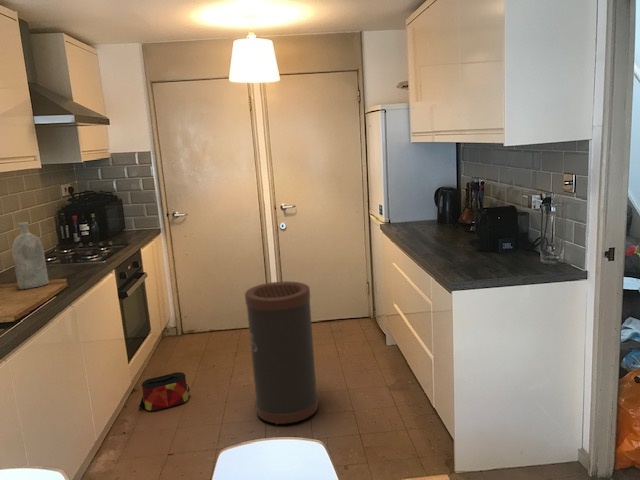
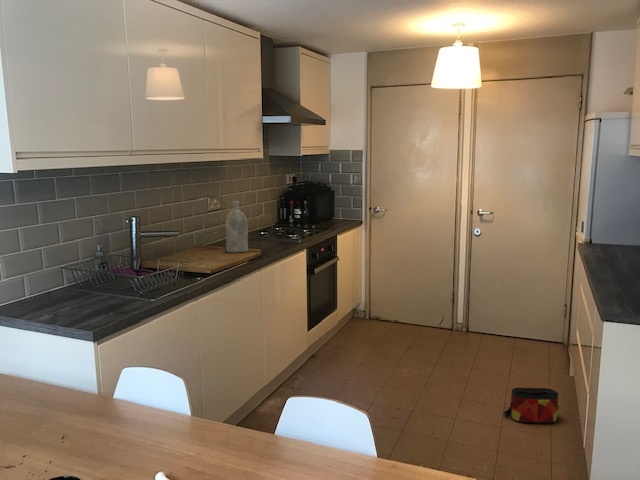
trash can: present [245,281,318,425] -> none [402,283,466,418]
bag: present [139,372,190,412] -> present [504,388,559,424]

